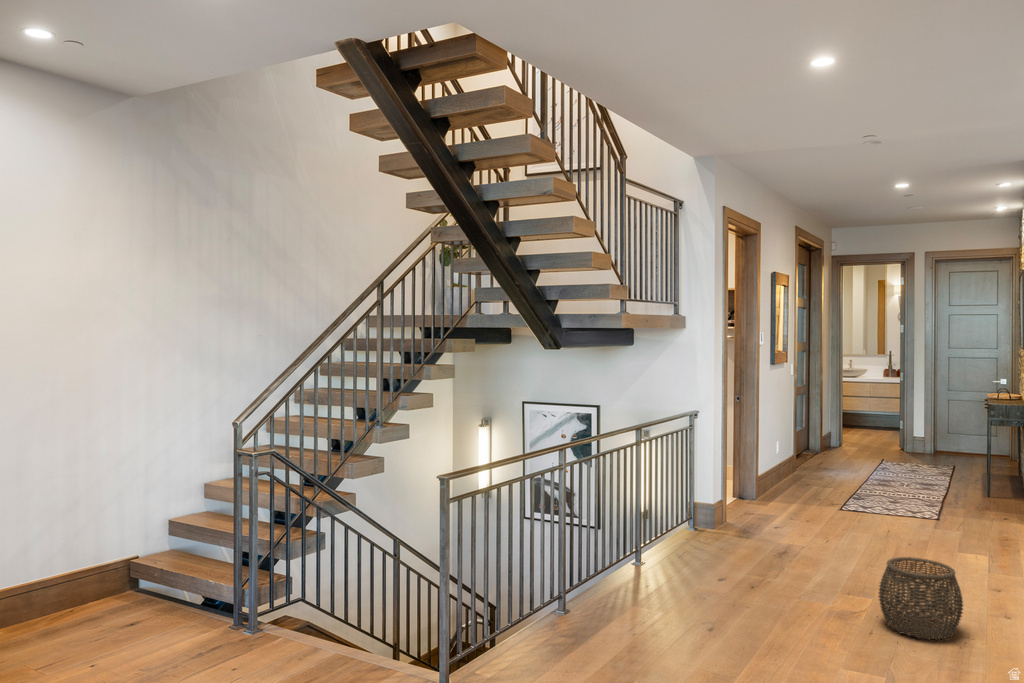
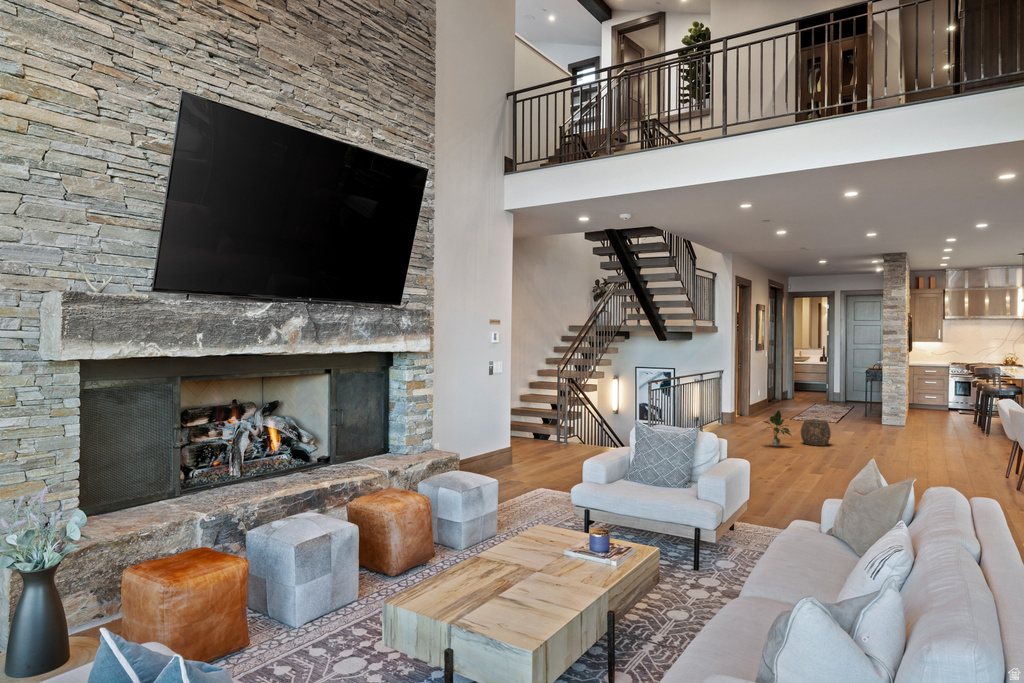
potted plant: none [776,543,859,645] -> present [763,410,791,446]

